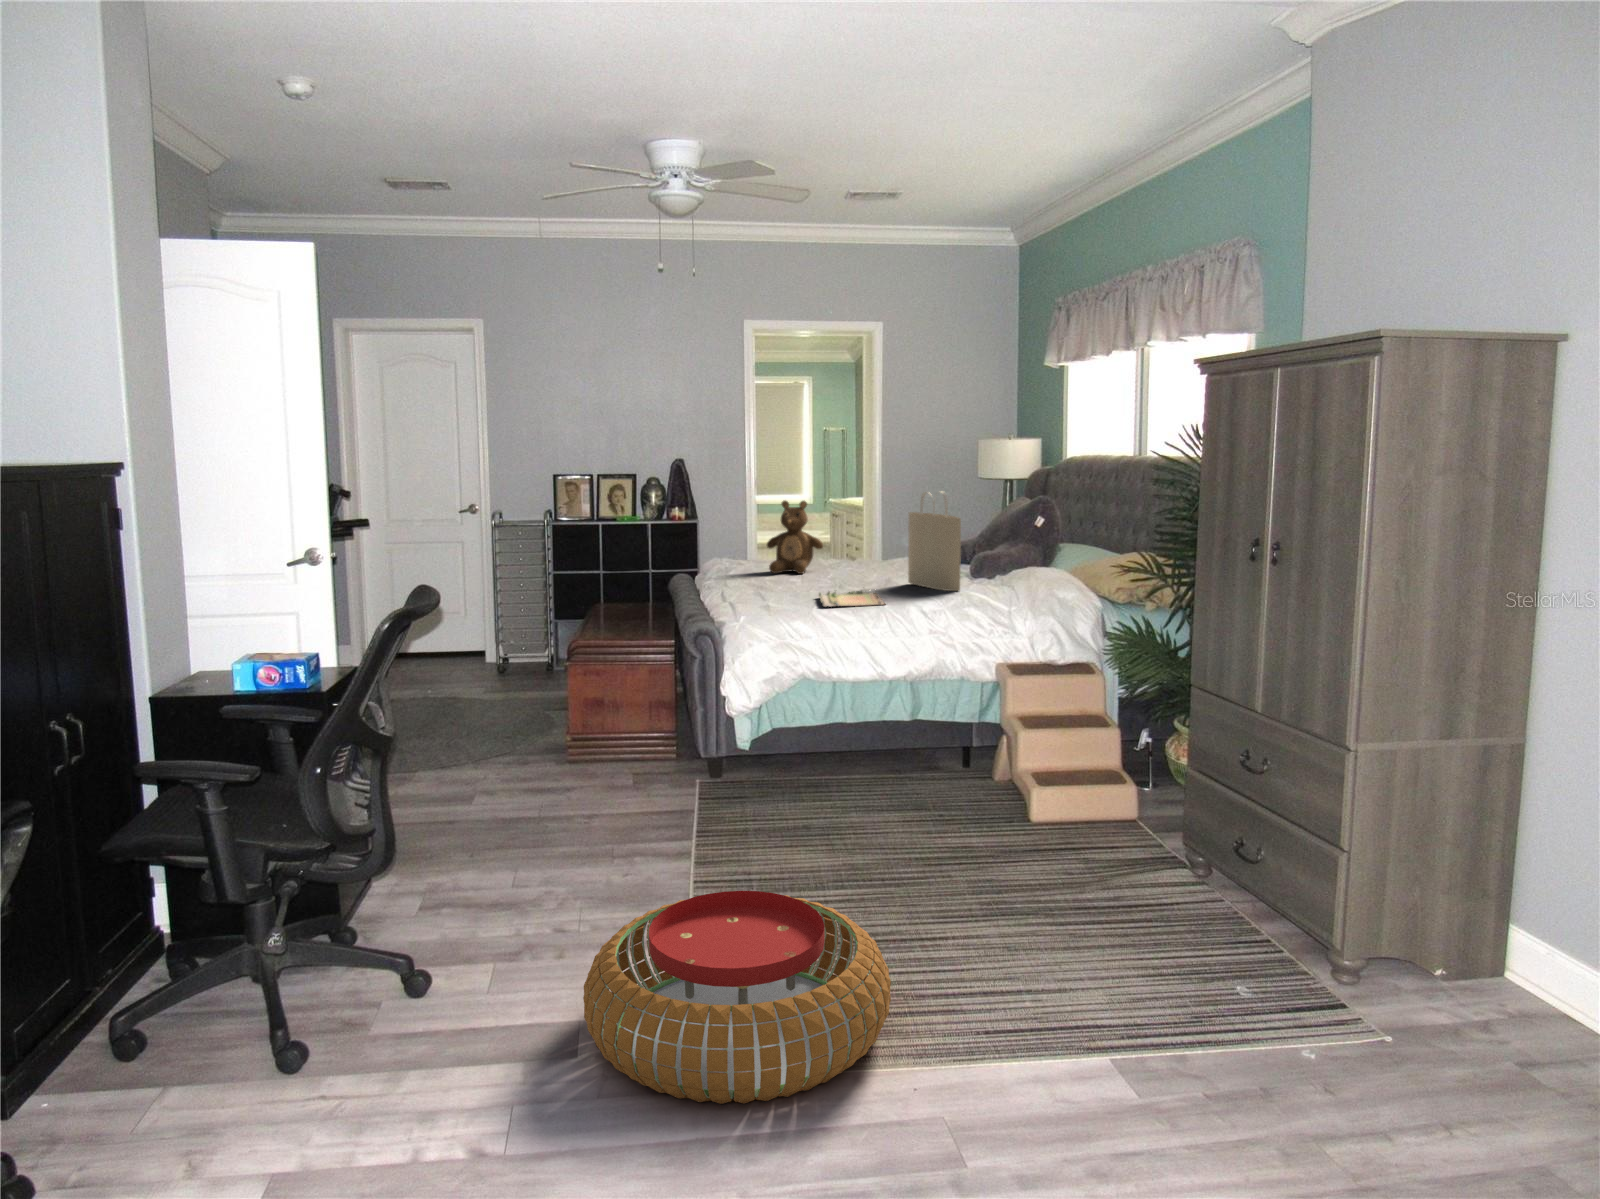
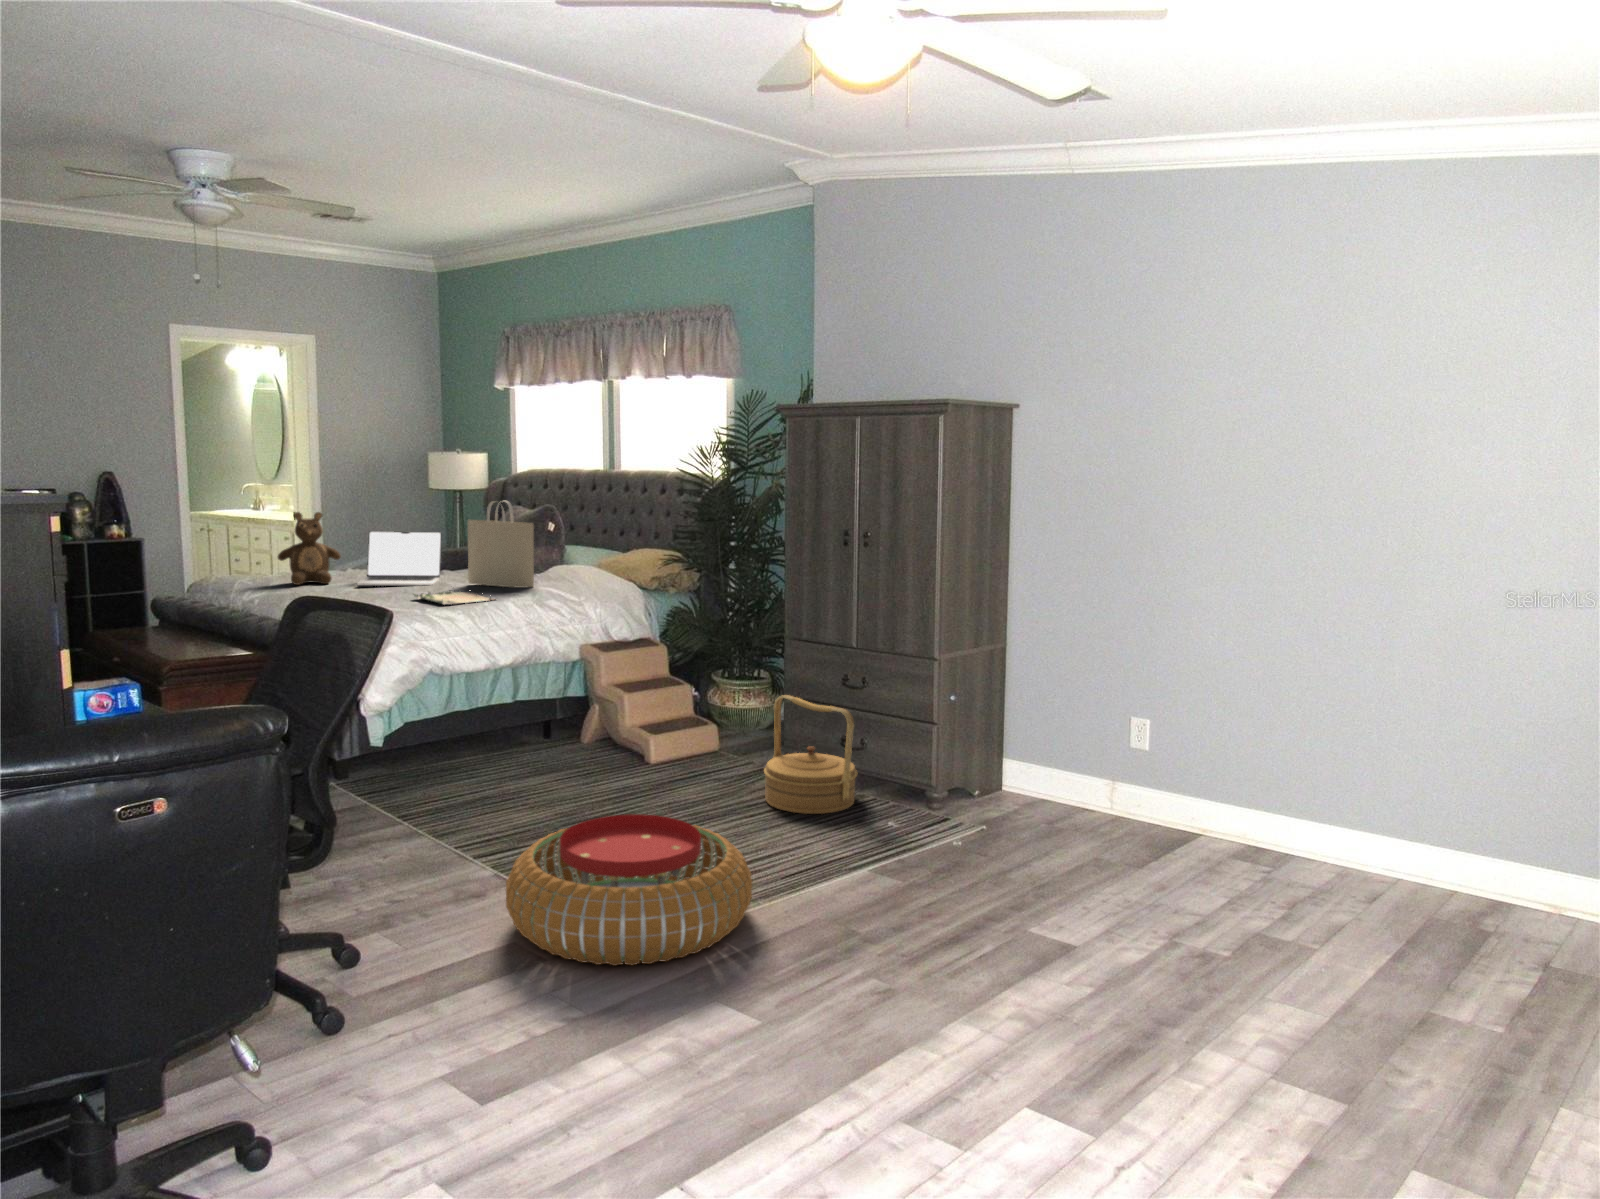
laptop: none [812,521,911,582] -> present [357,531,441,586]
woven basket: none [1100,766,1238,947] -> present [764,695,857,814]

